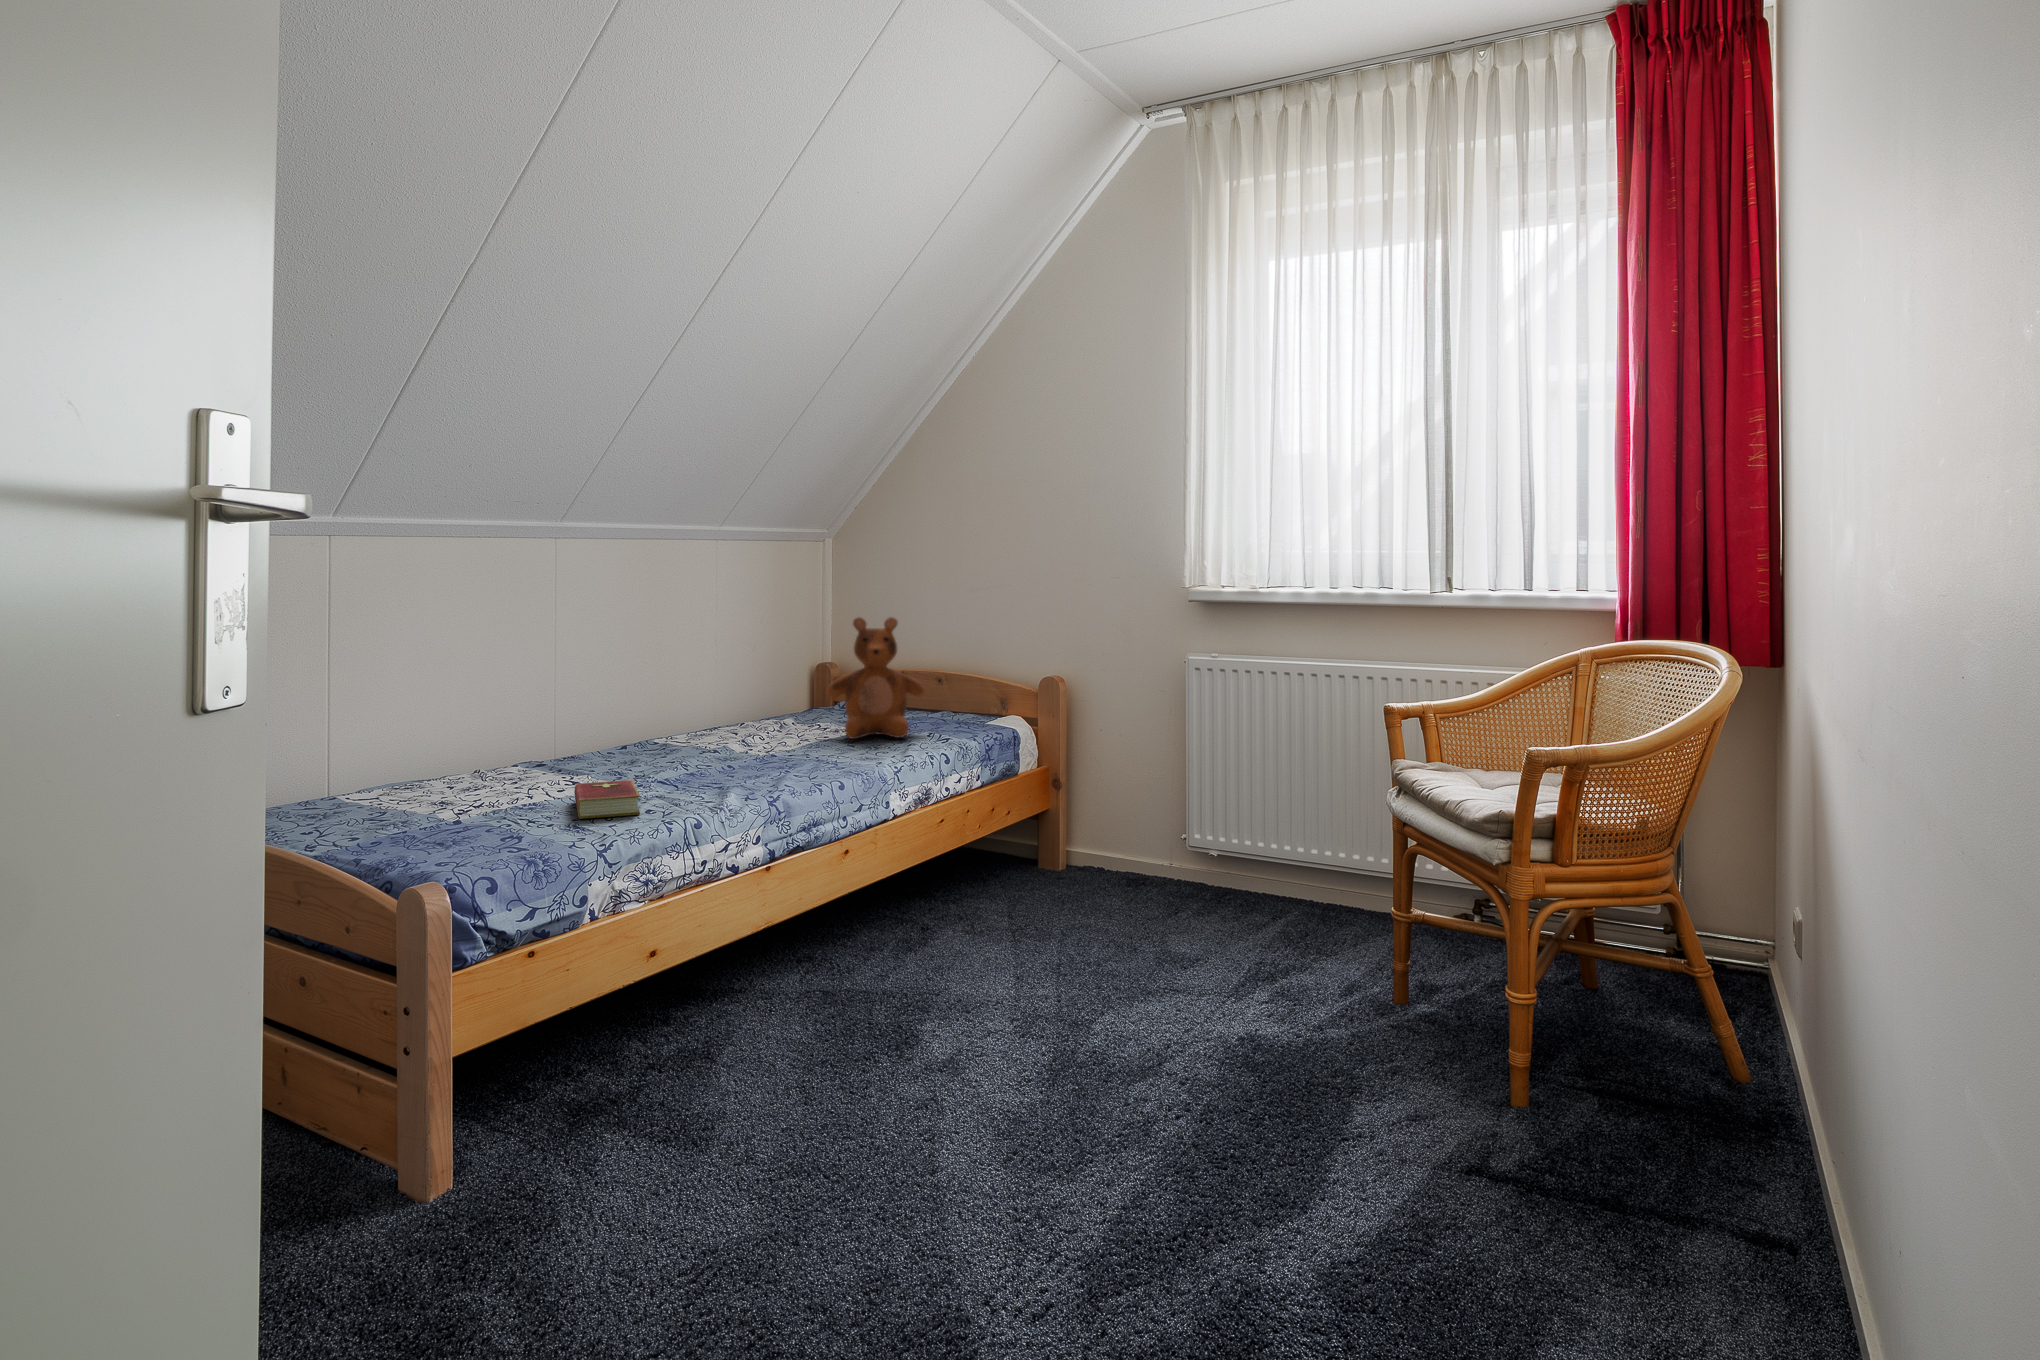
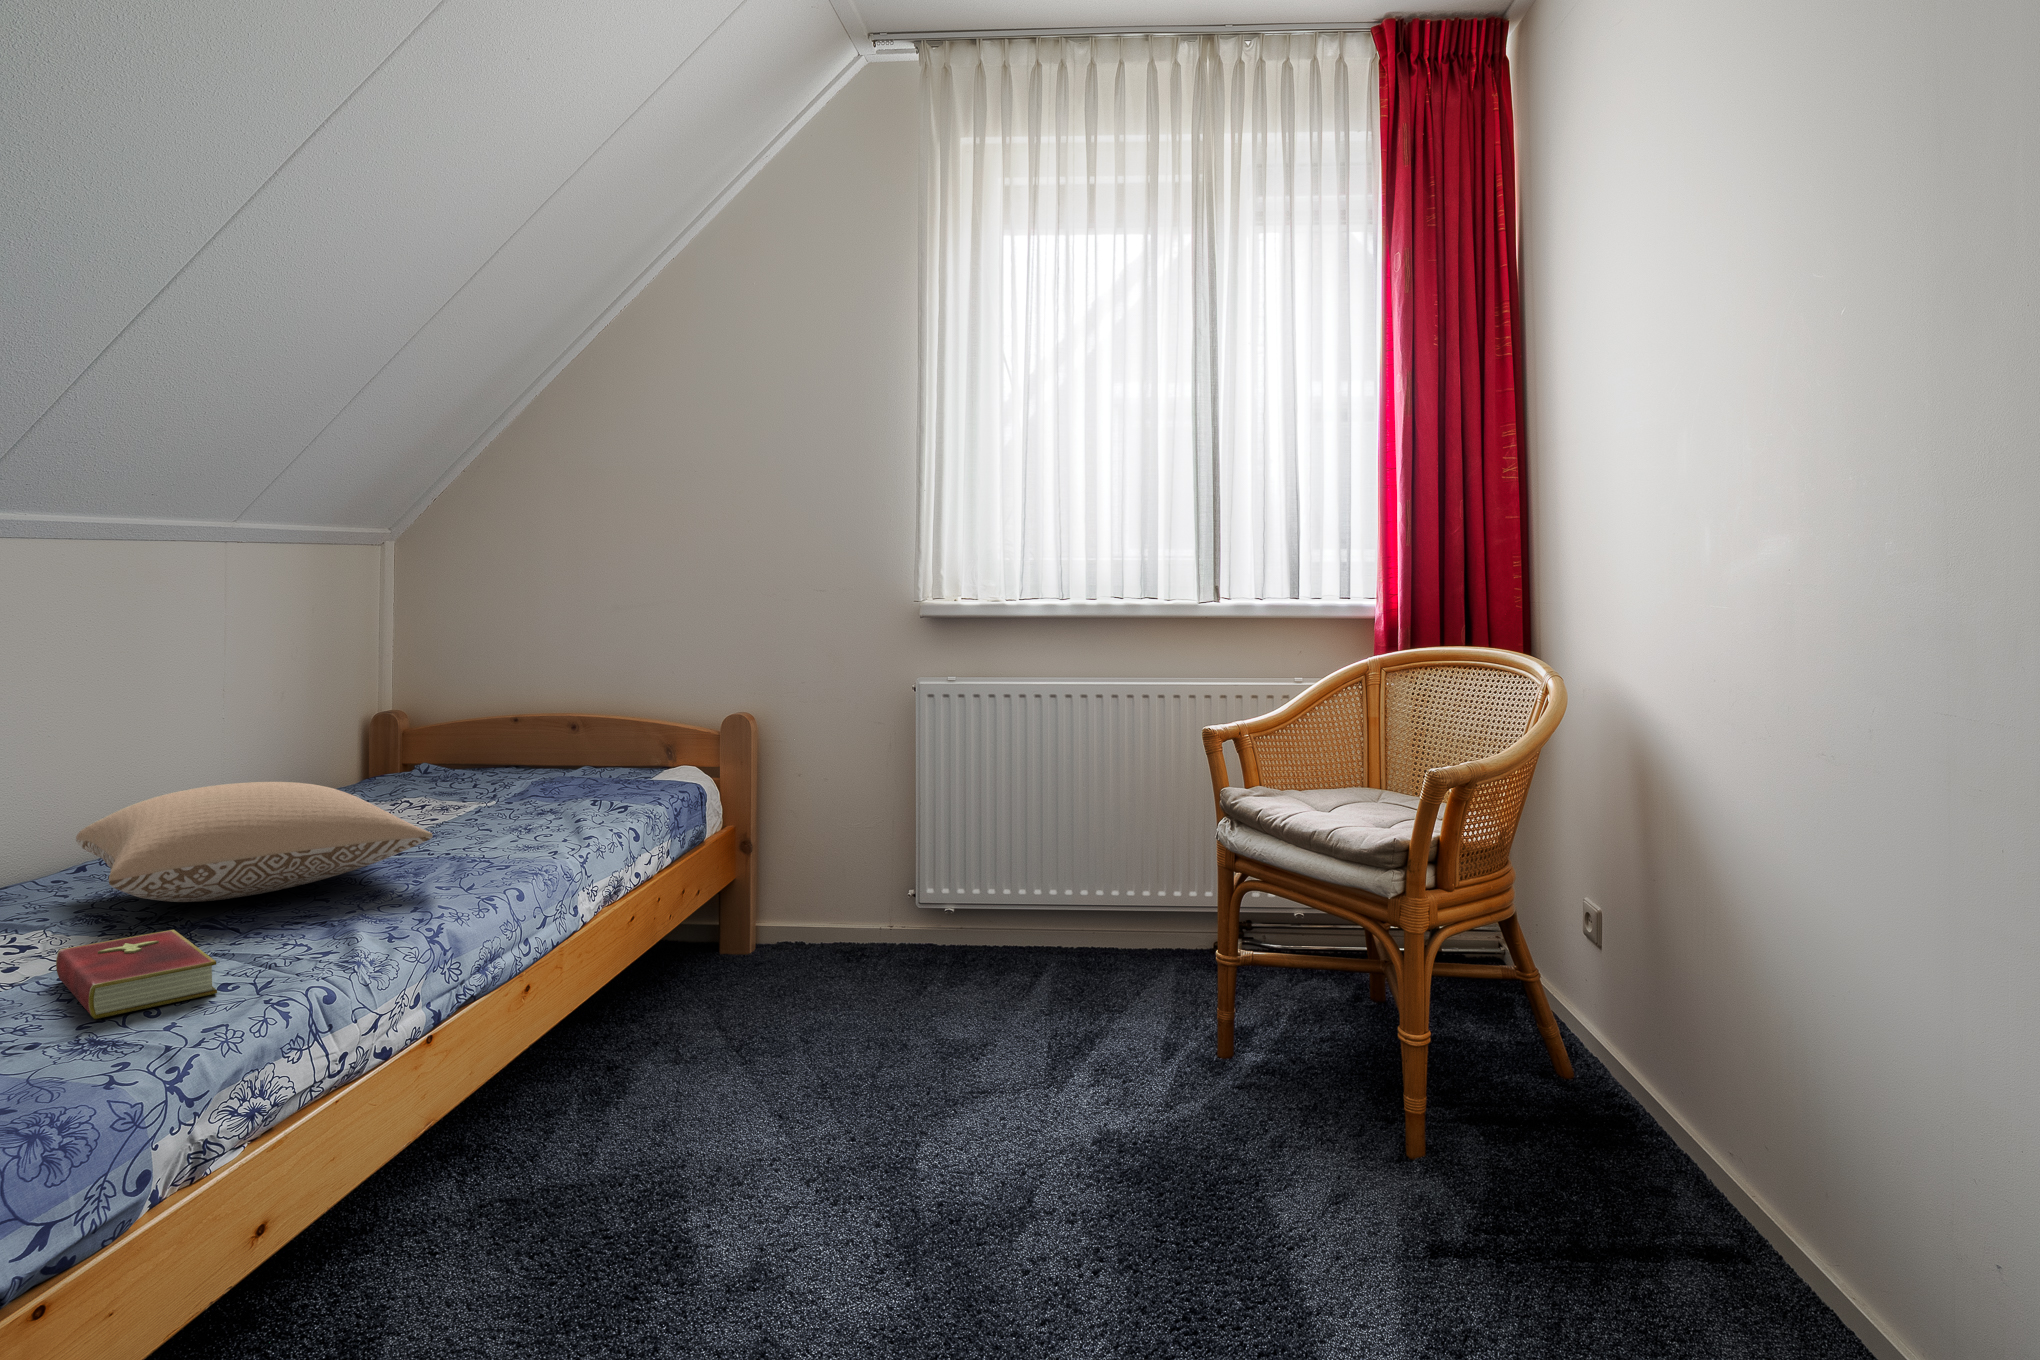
teddy bear: present [826,617,924,739] -> none [432,649,577,818]
pillow: none [607,700,787,770] -> present [76,782,433,902]

